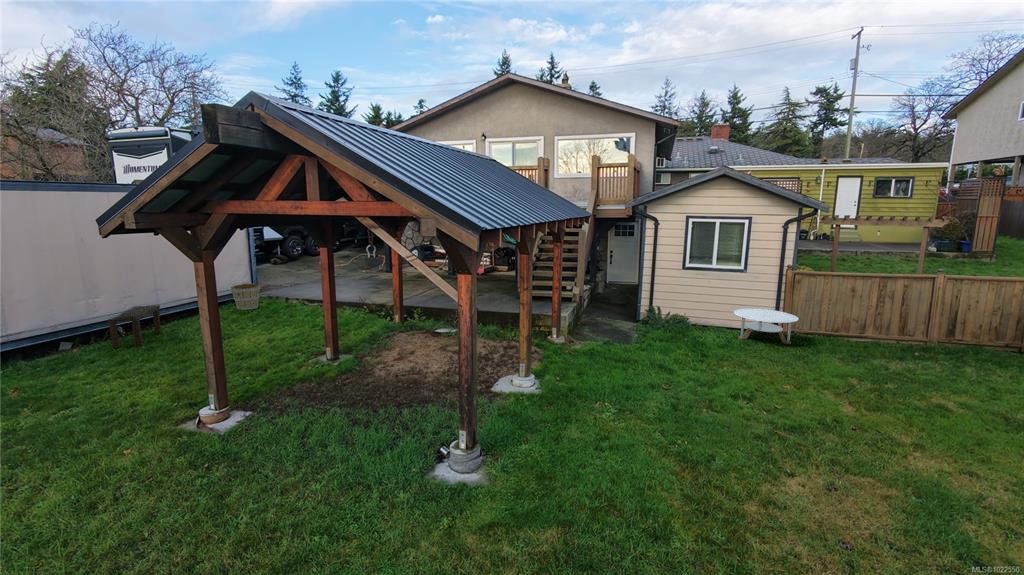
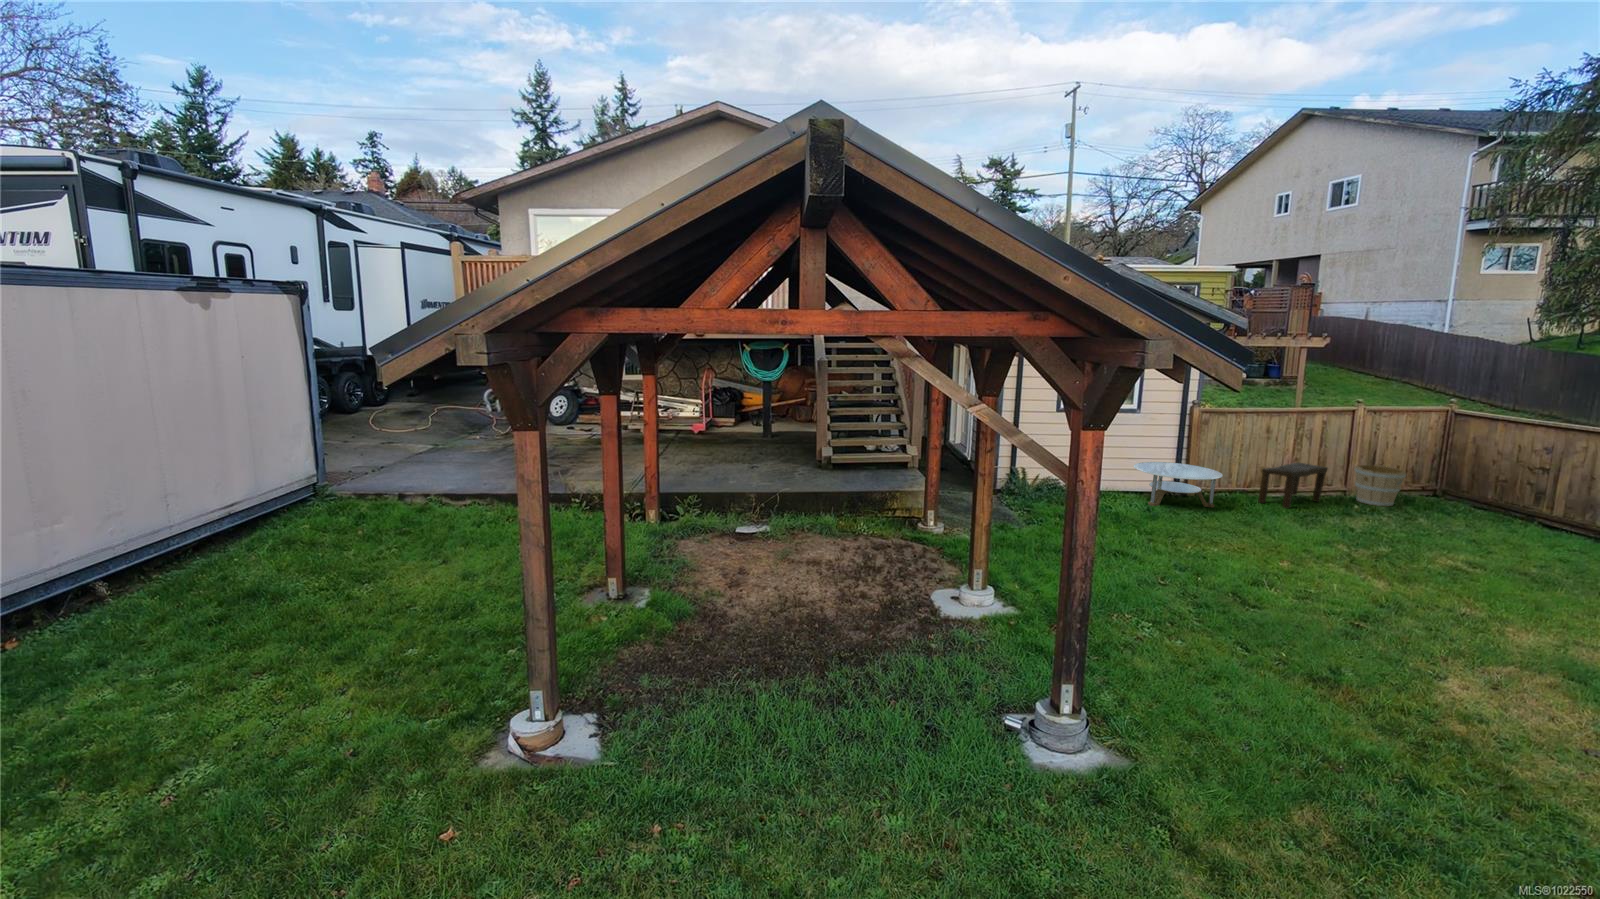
wooden bucket: present [231,283,261,310] -> present [1355,465,1406,506]
bench: present [108,305,161,348] -> present [1258,463,1328,508]

